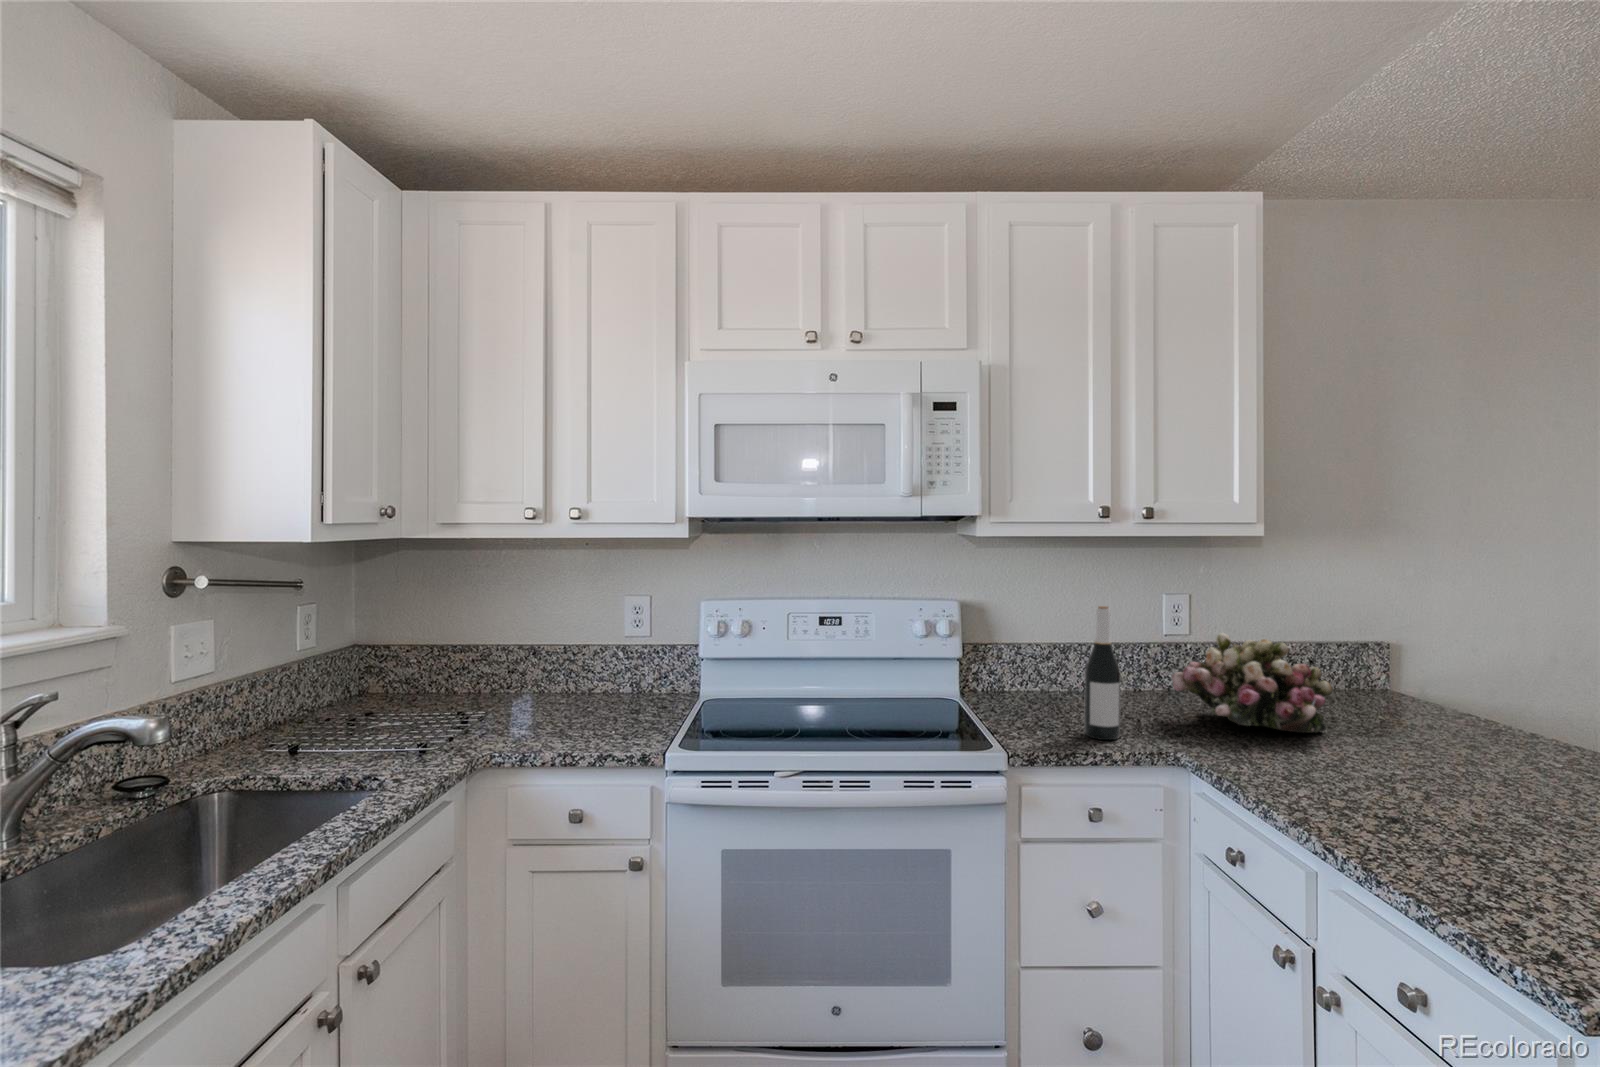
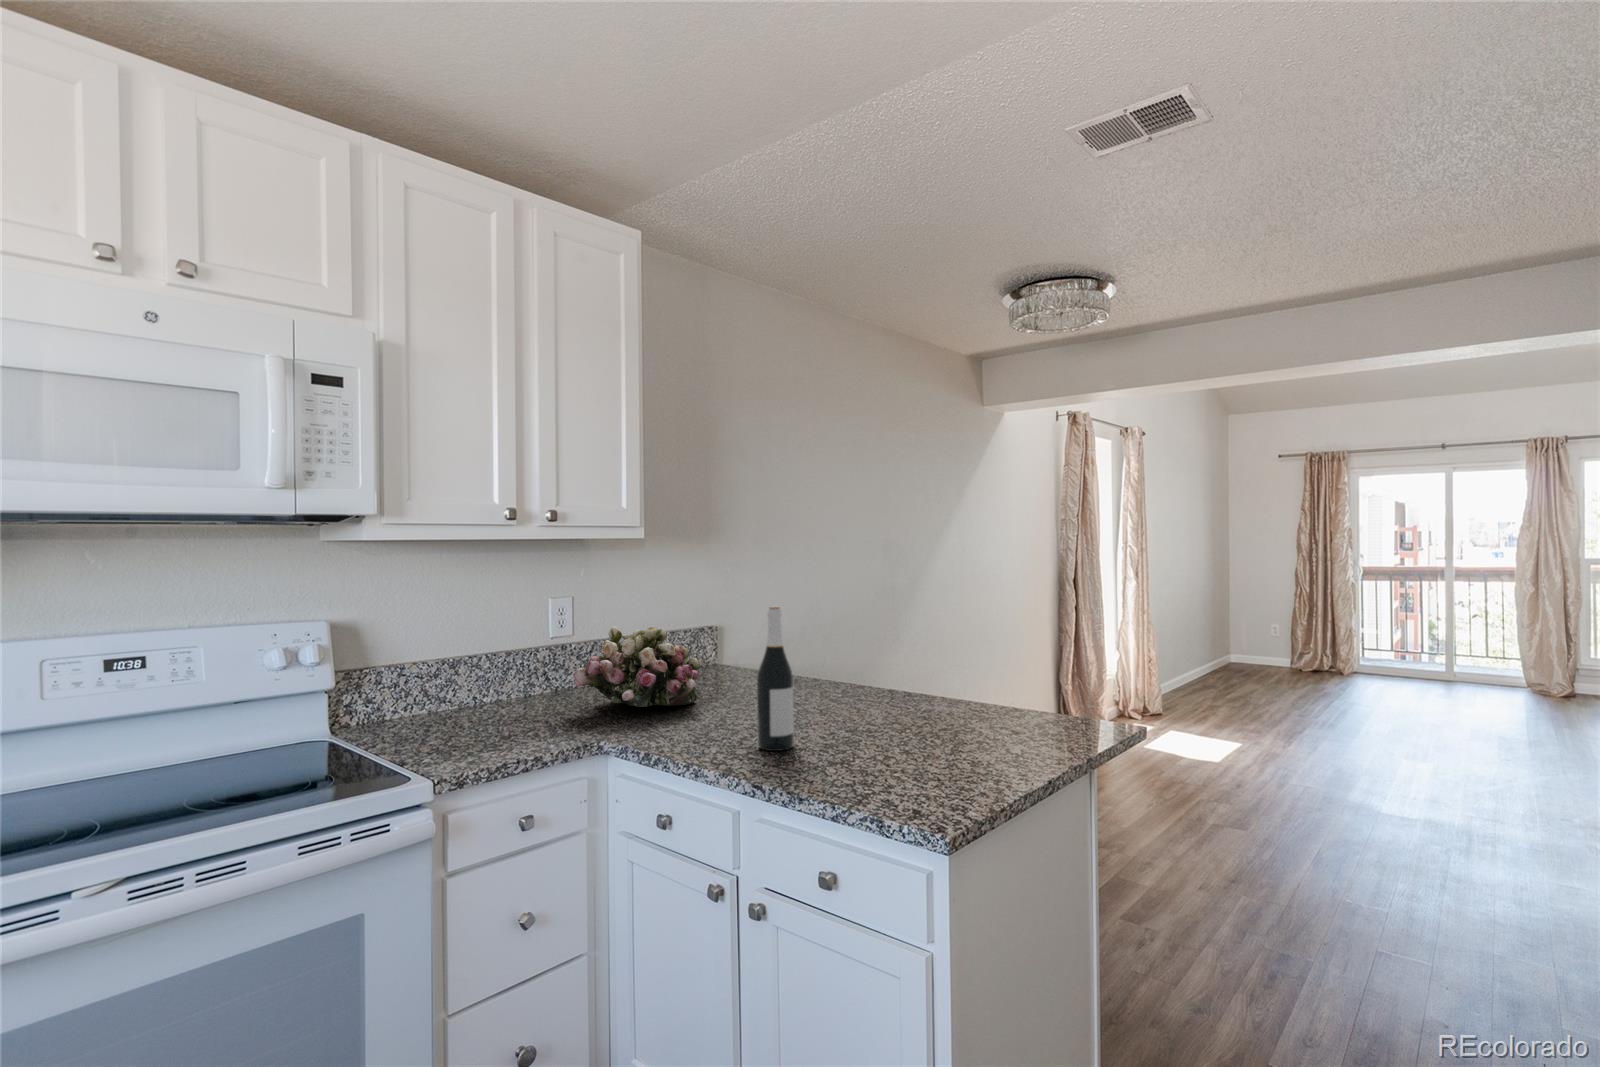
wine bottle: present [1084,606,1121,740] -> present [757,606,794,751]

